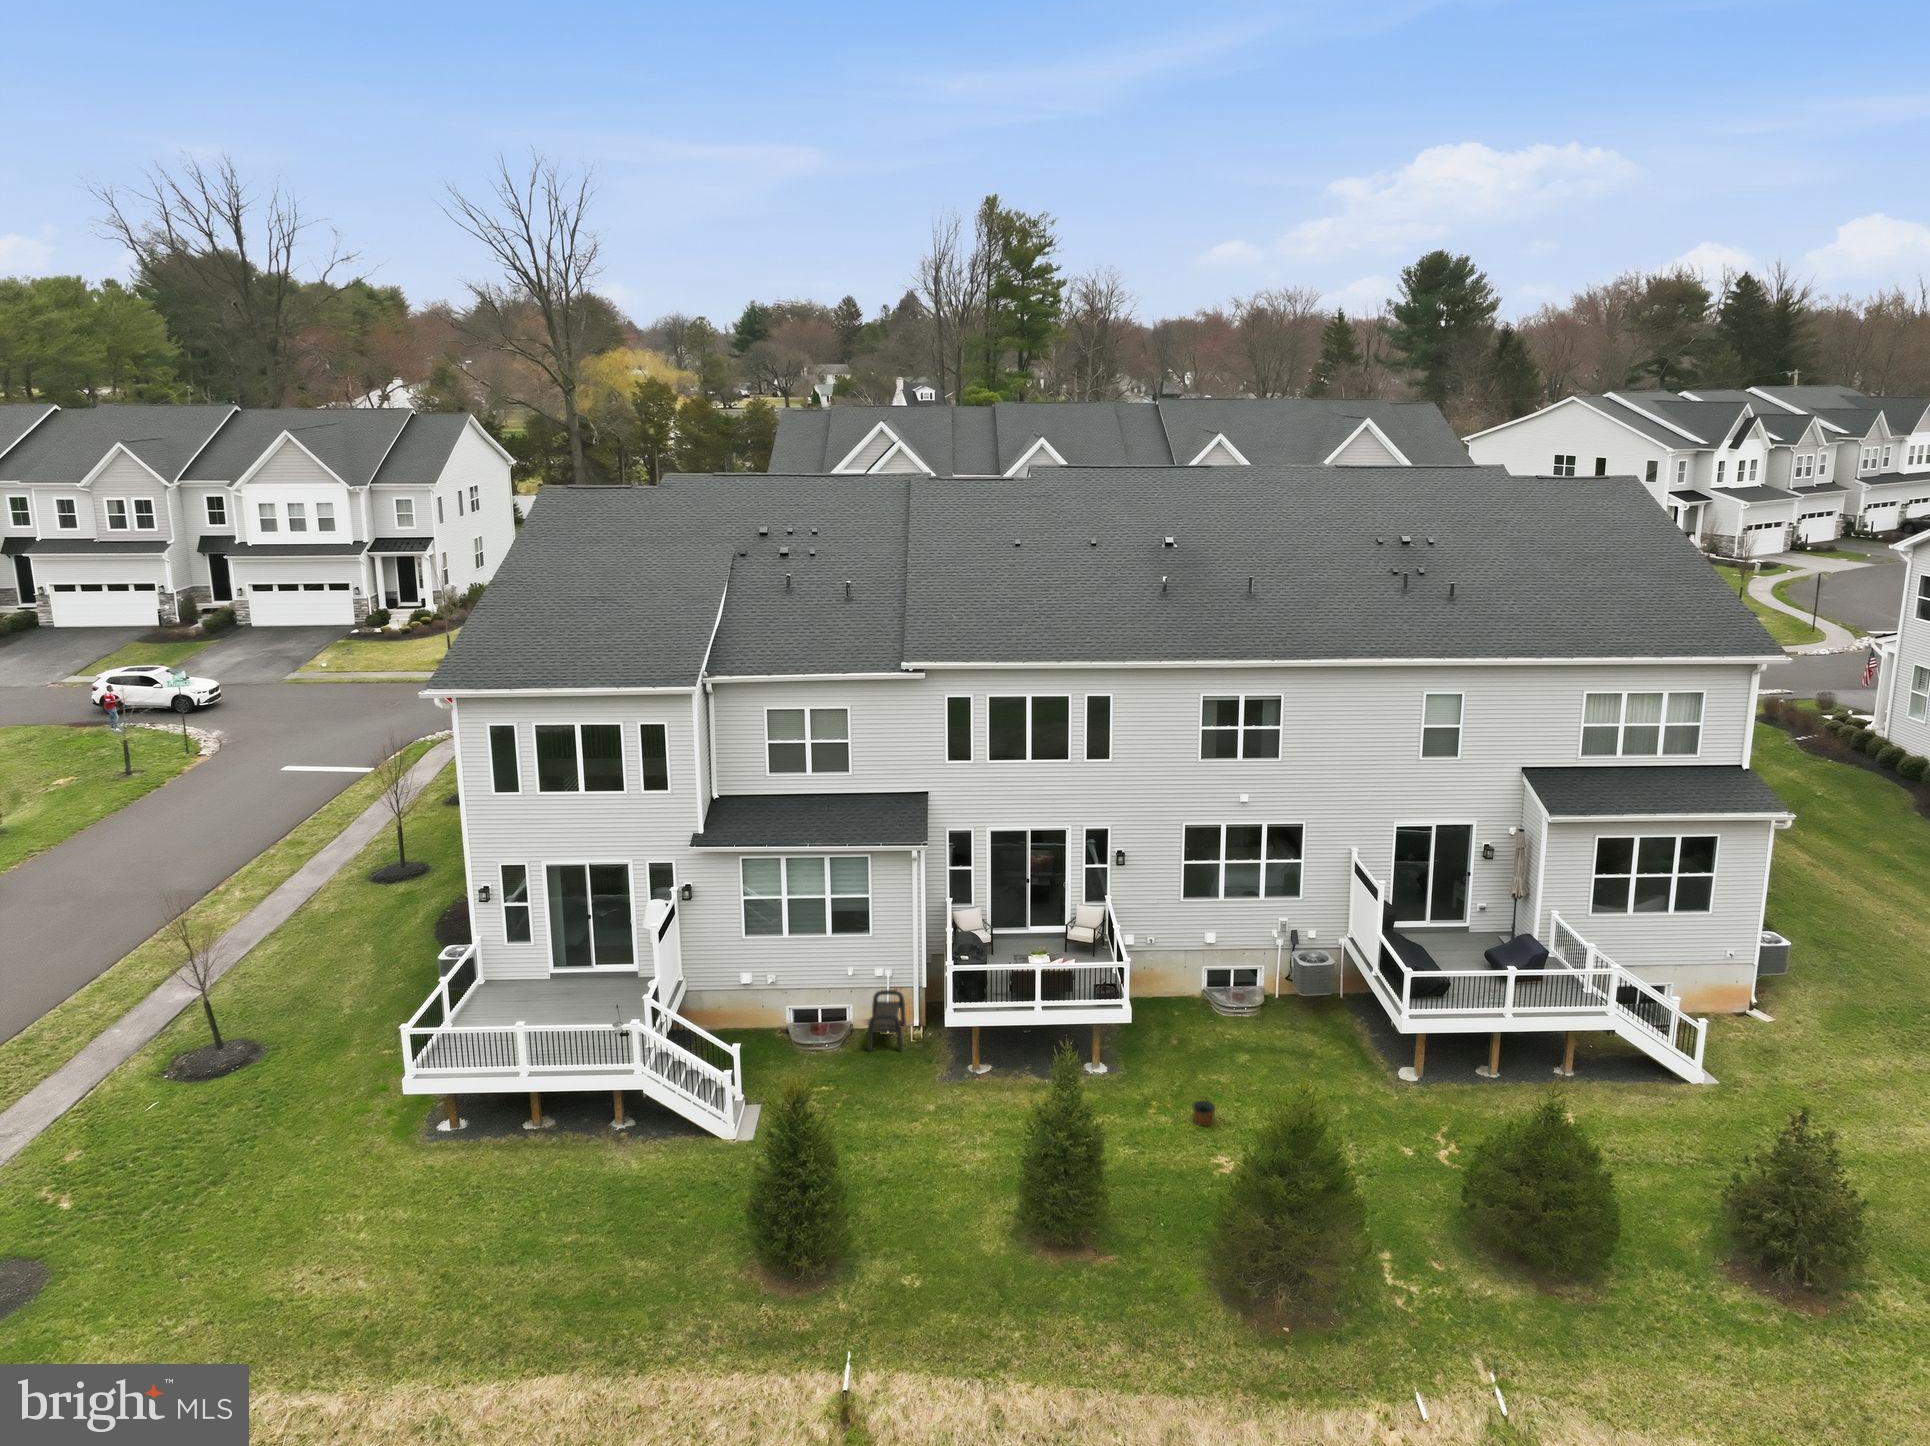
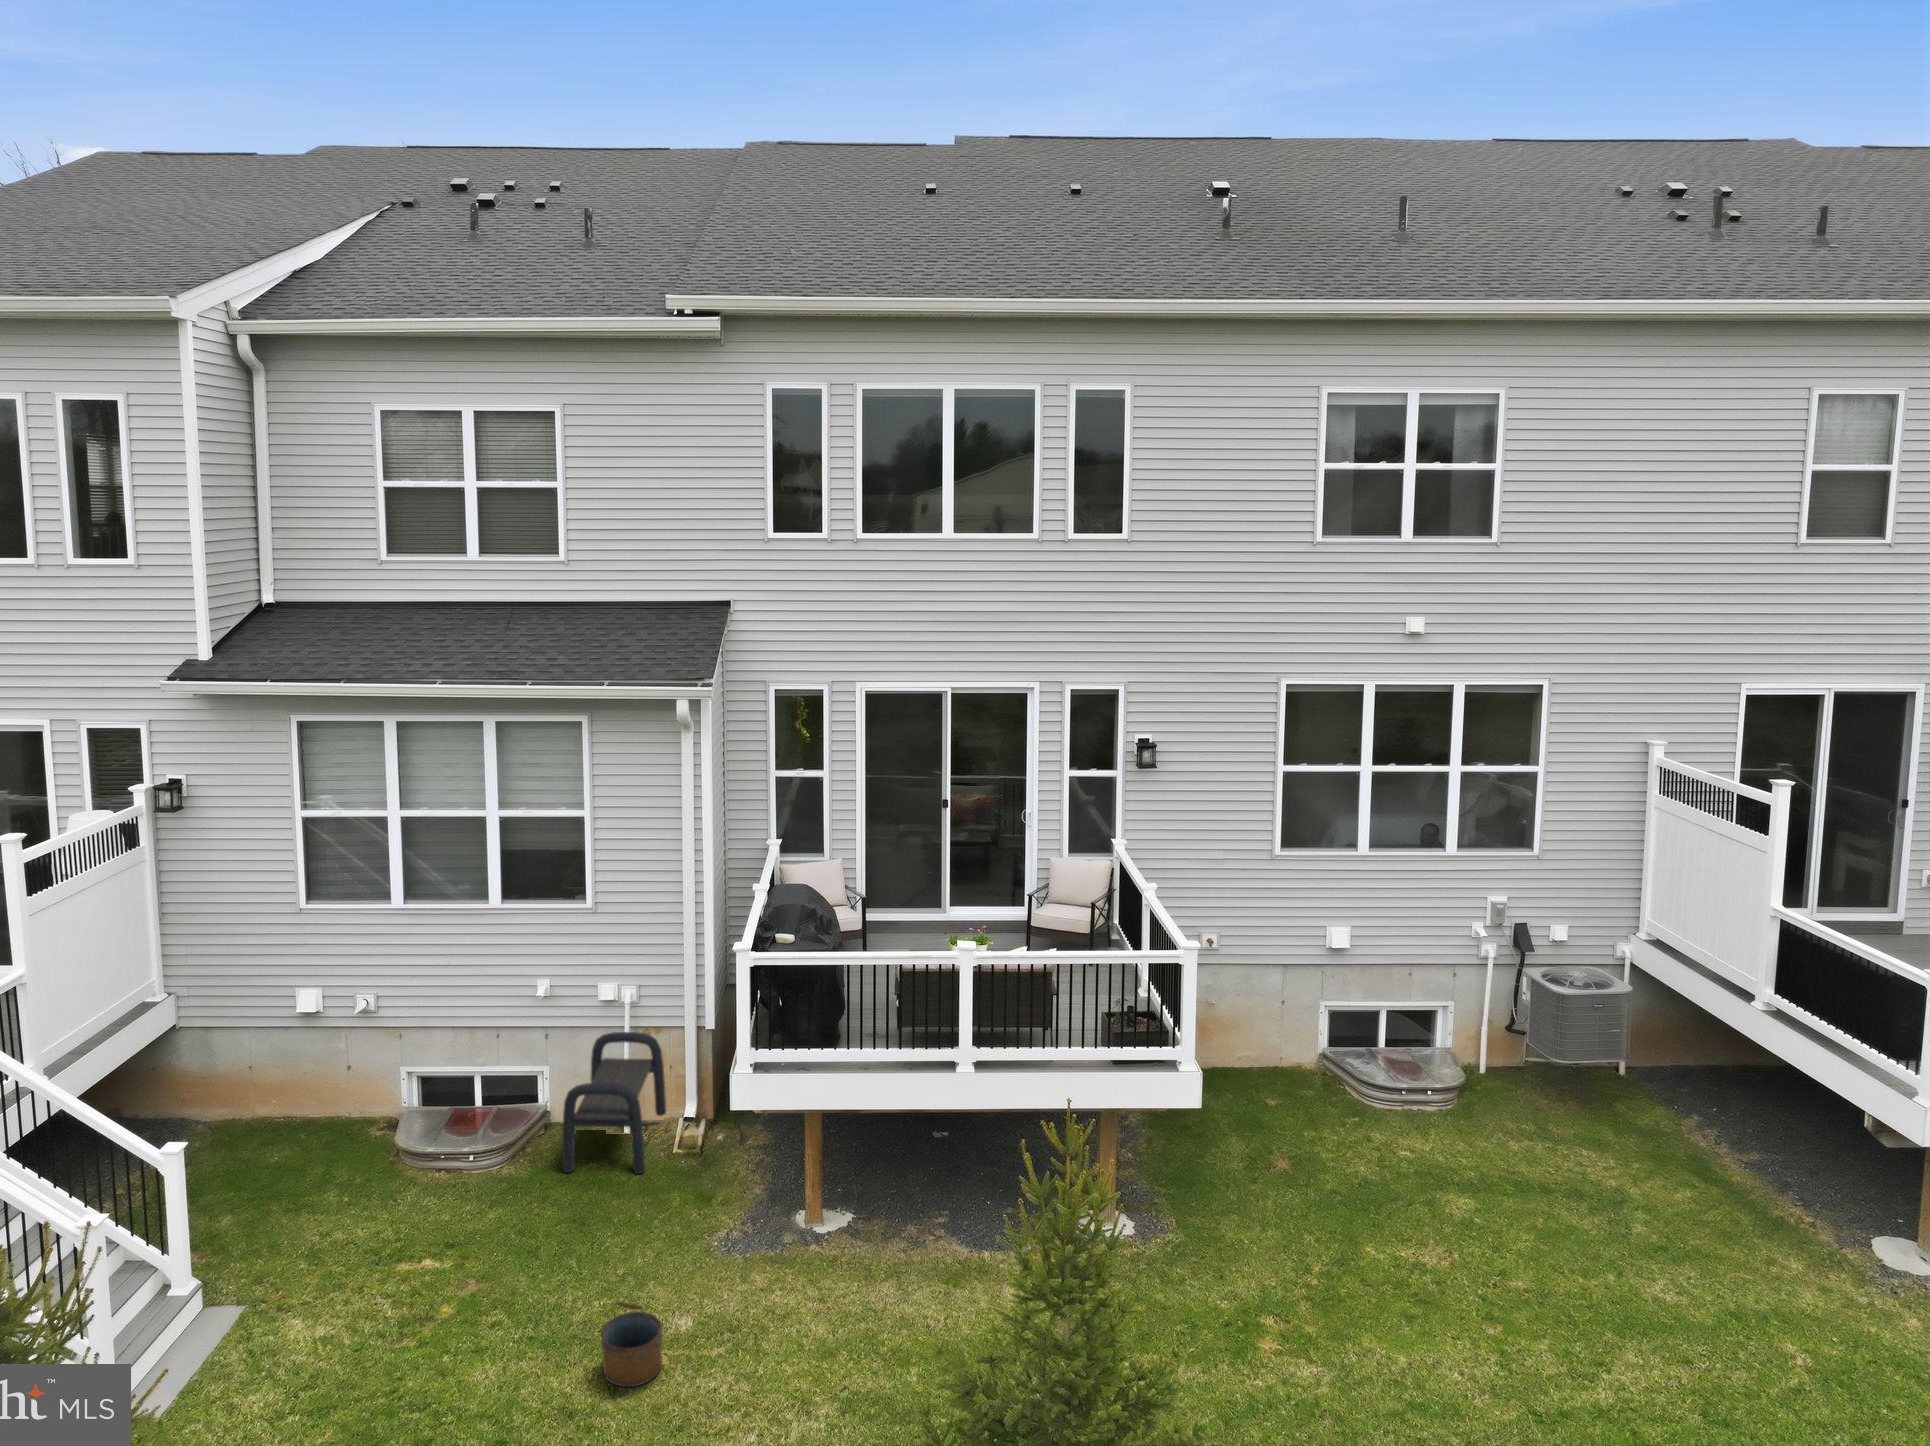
bucket: present [1192,1097,1215,1126] -> present [601,1302,663,1387]

